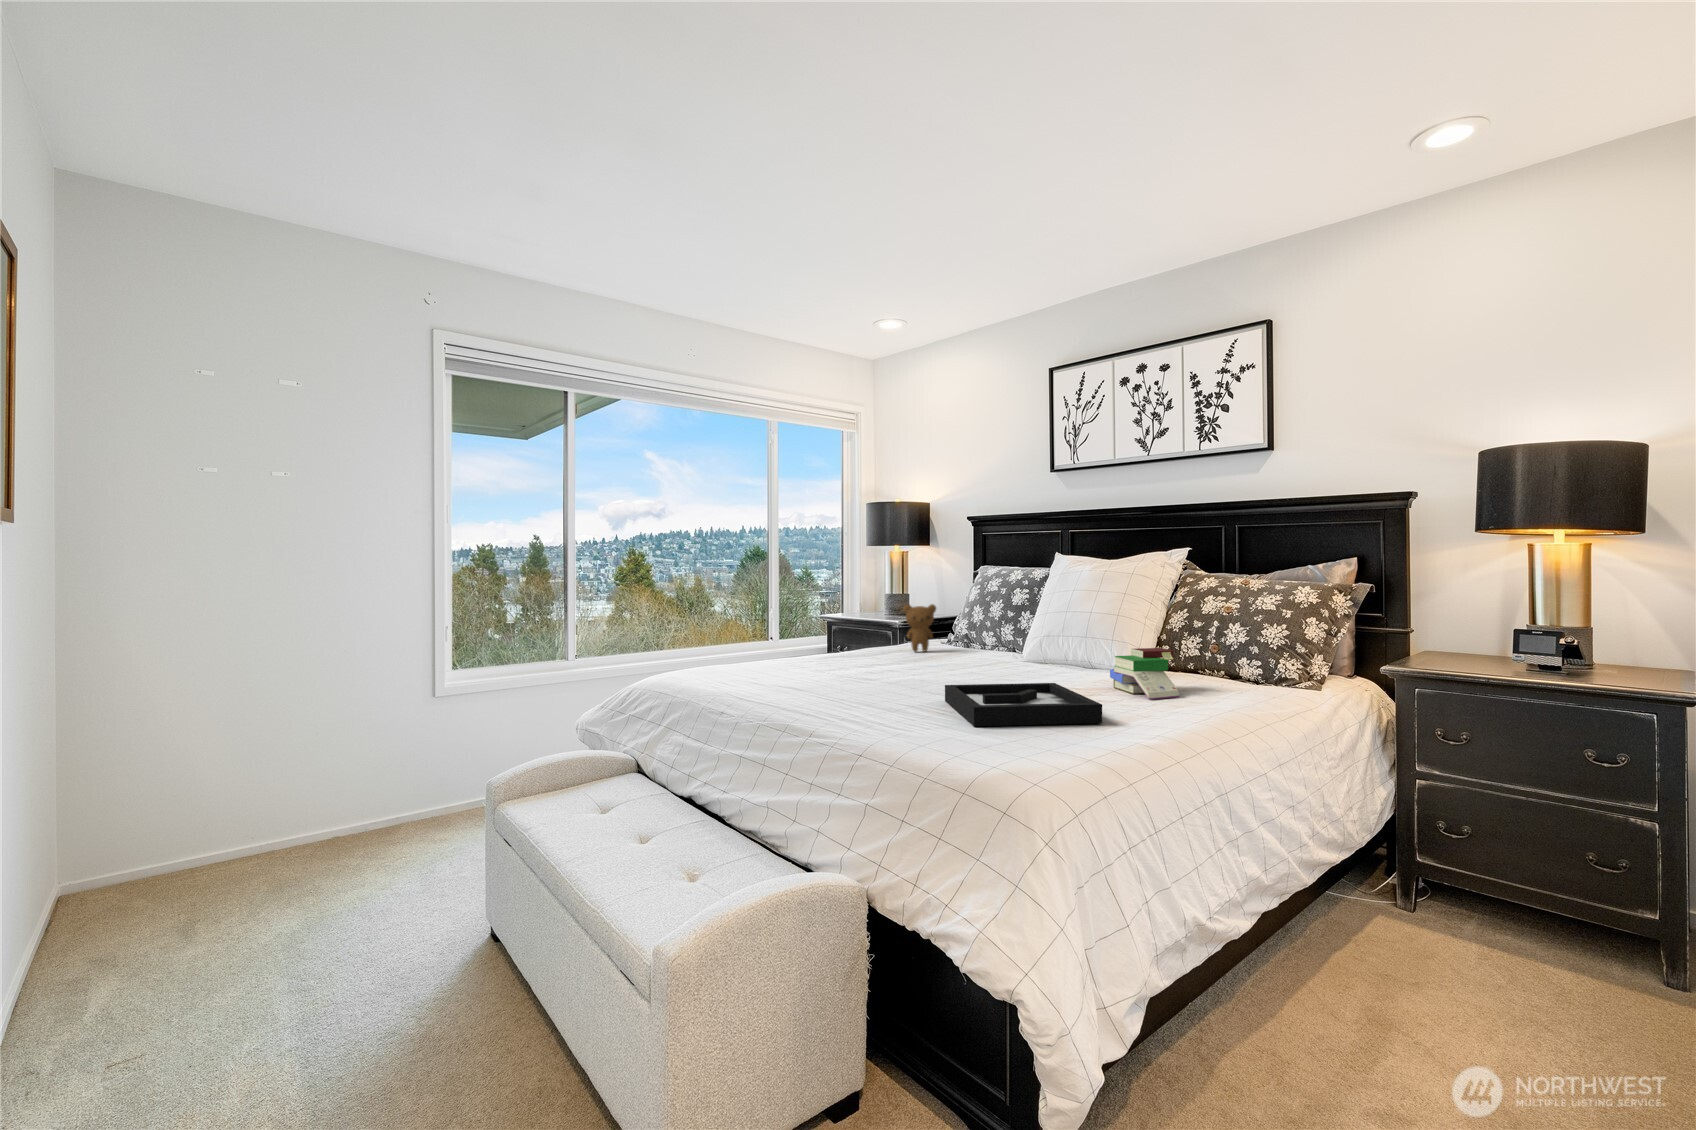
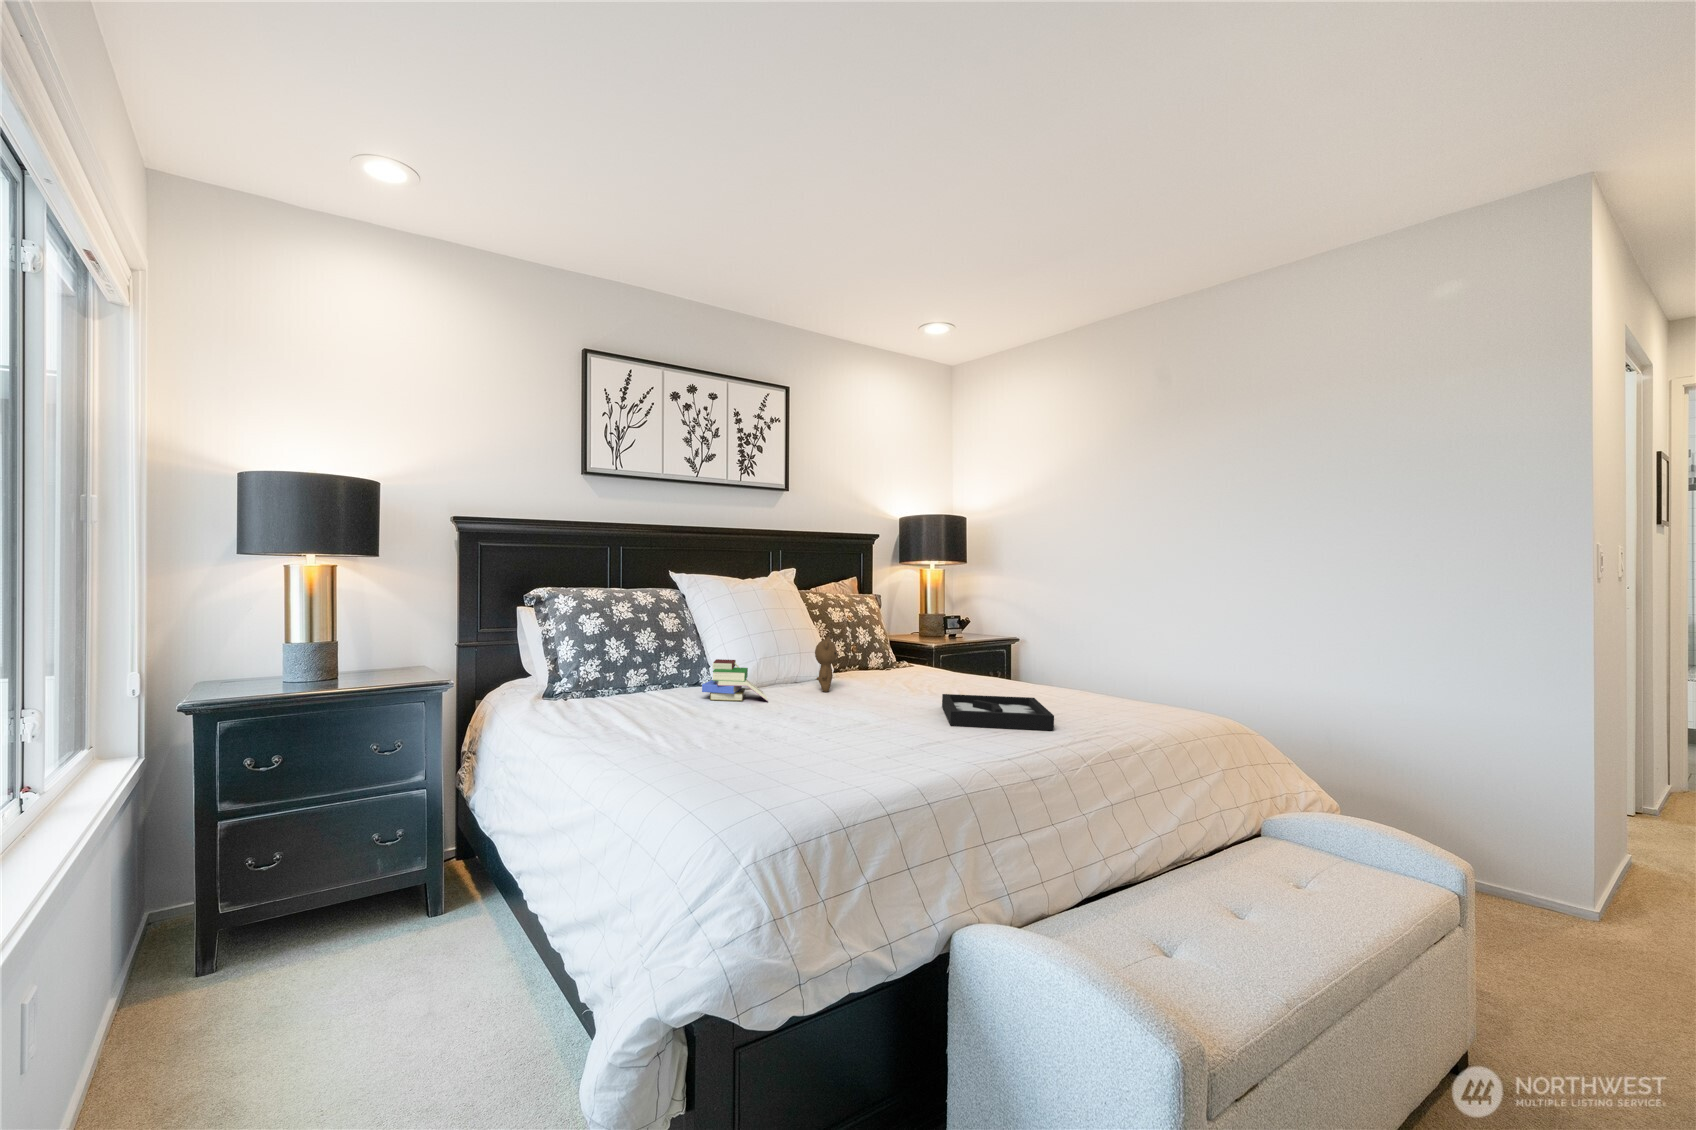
teddy bear: present [903,604,936,652] -> present [815,637,839,692]
book: present [1110,648,1180,699] -> present [702,659,768,701]

